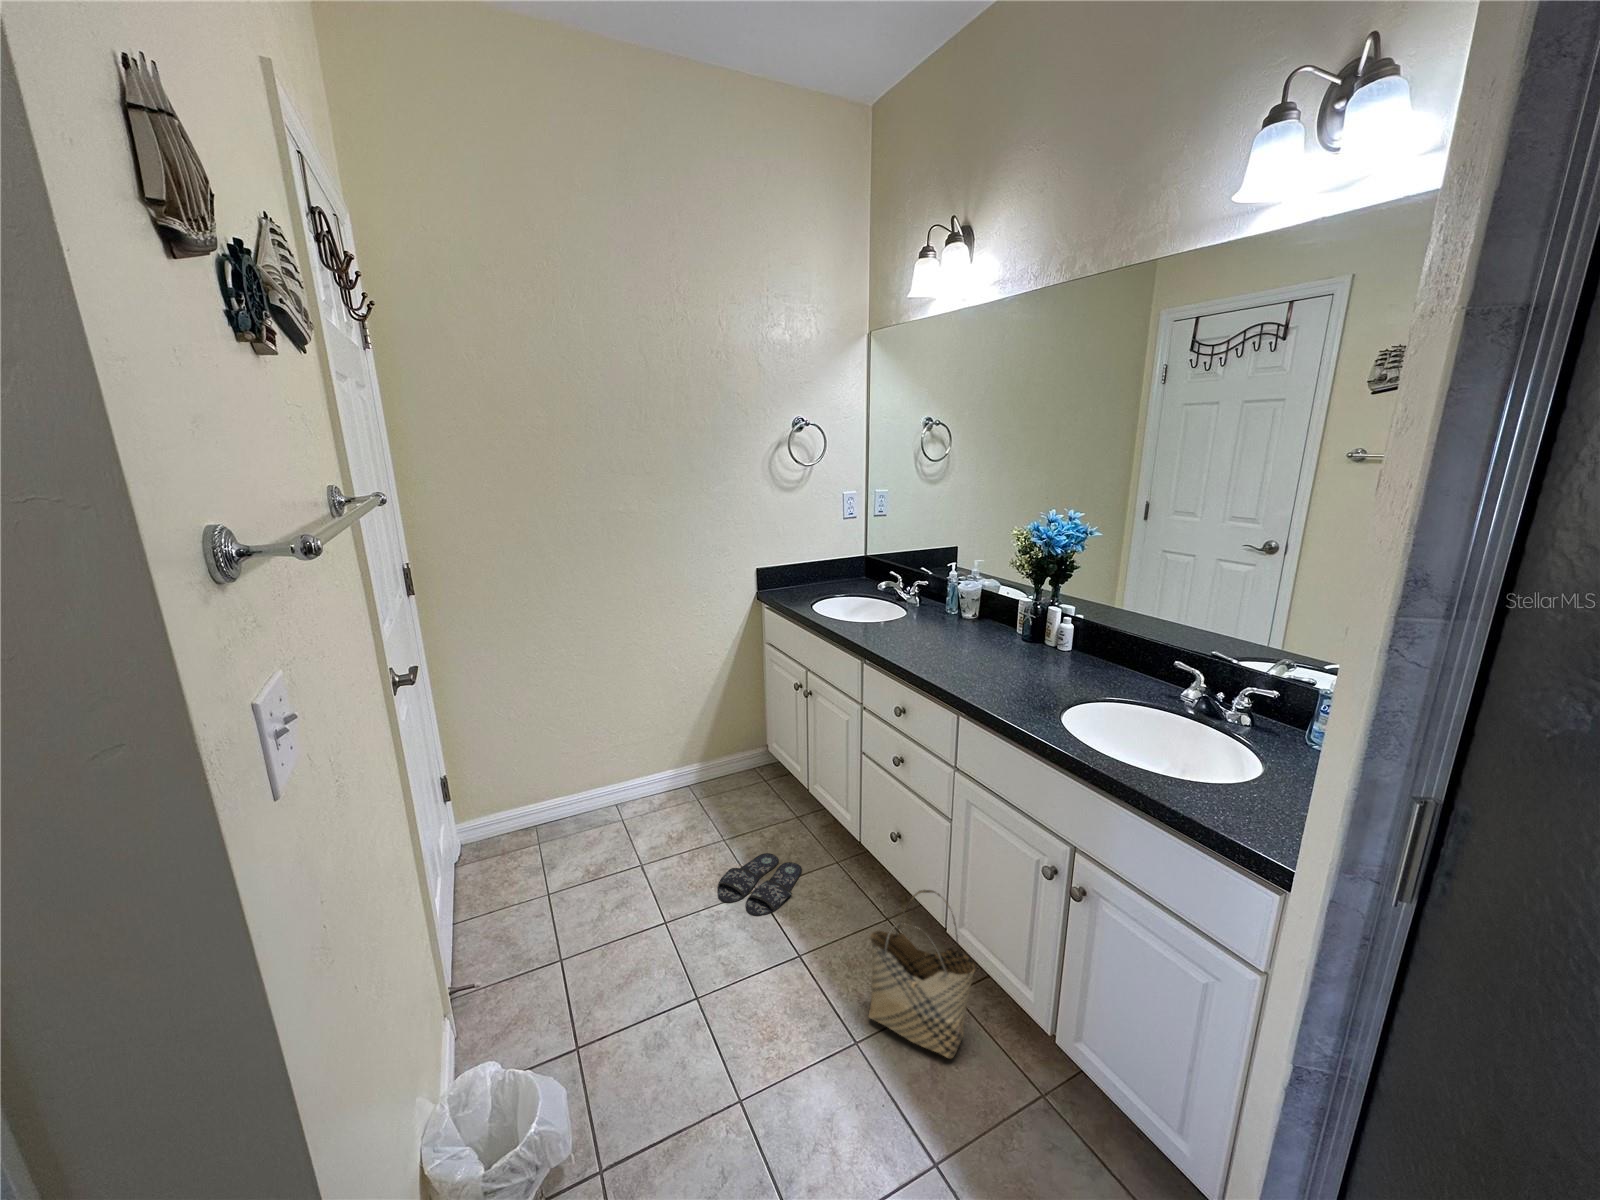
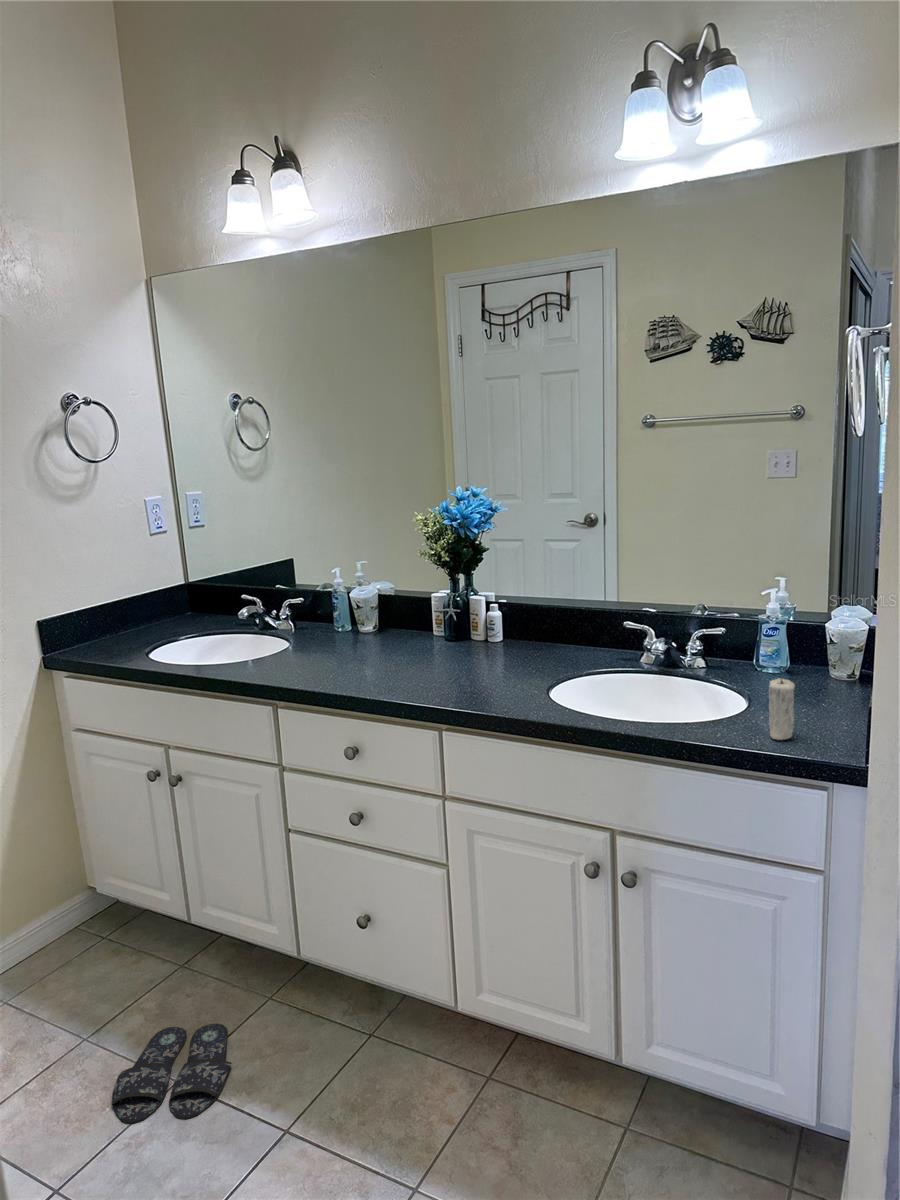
candle: none [1232,749,1272,822] -> present [769,675,795,740]
woven basket: present [869,890,975,1058] -> none [398,956,530,1156]

